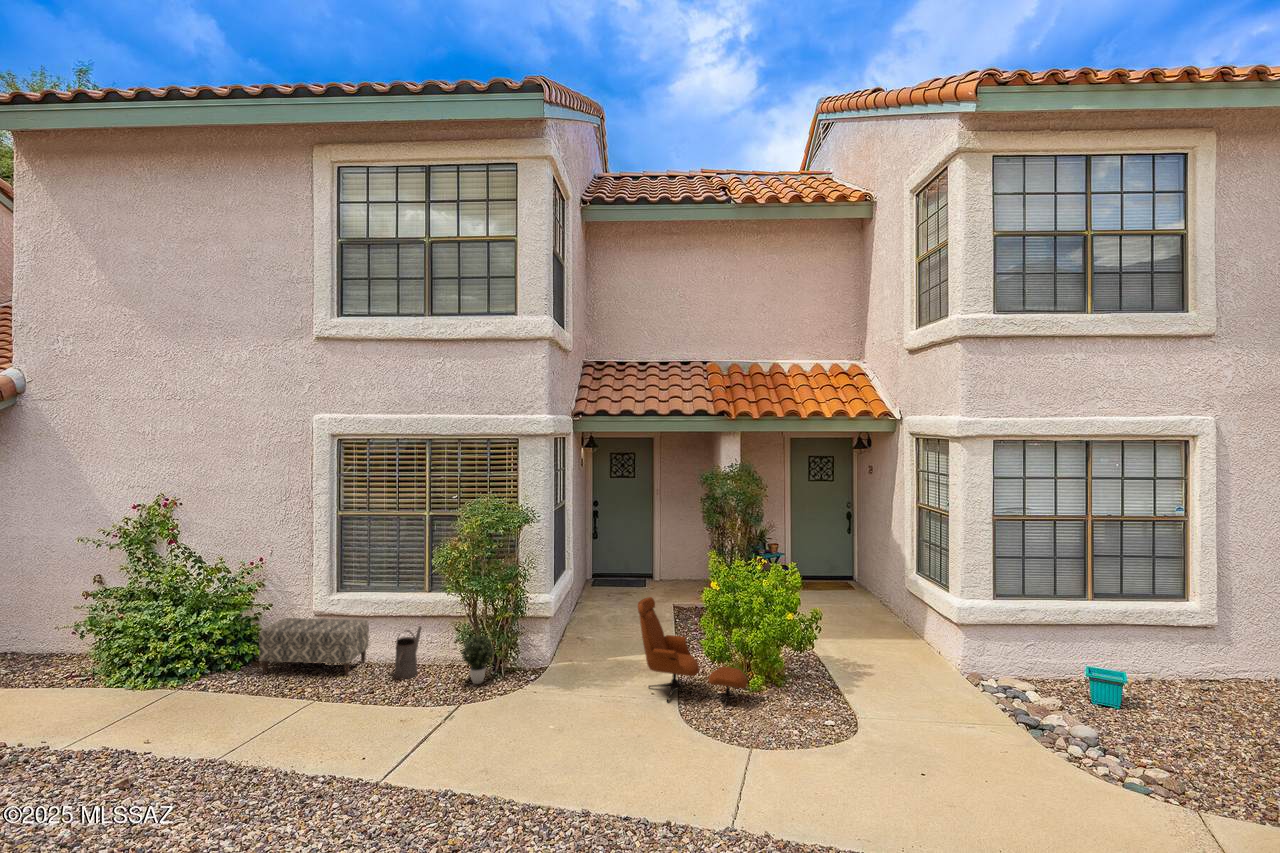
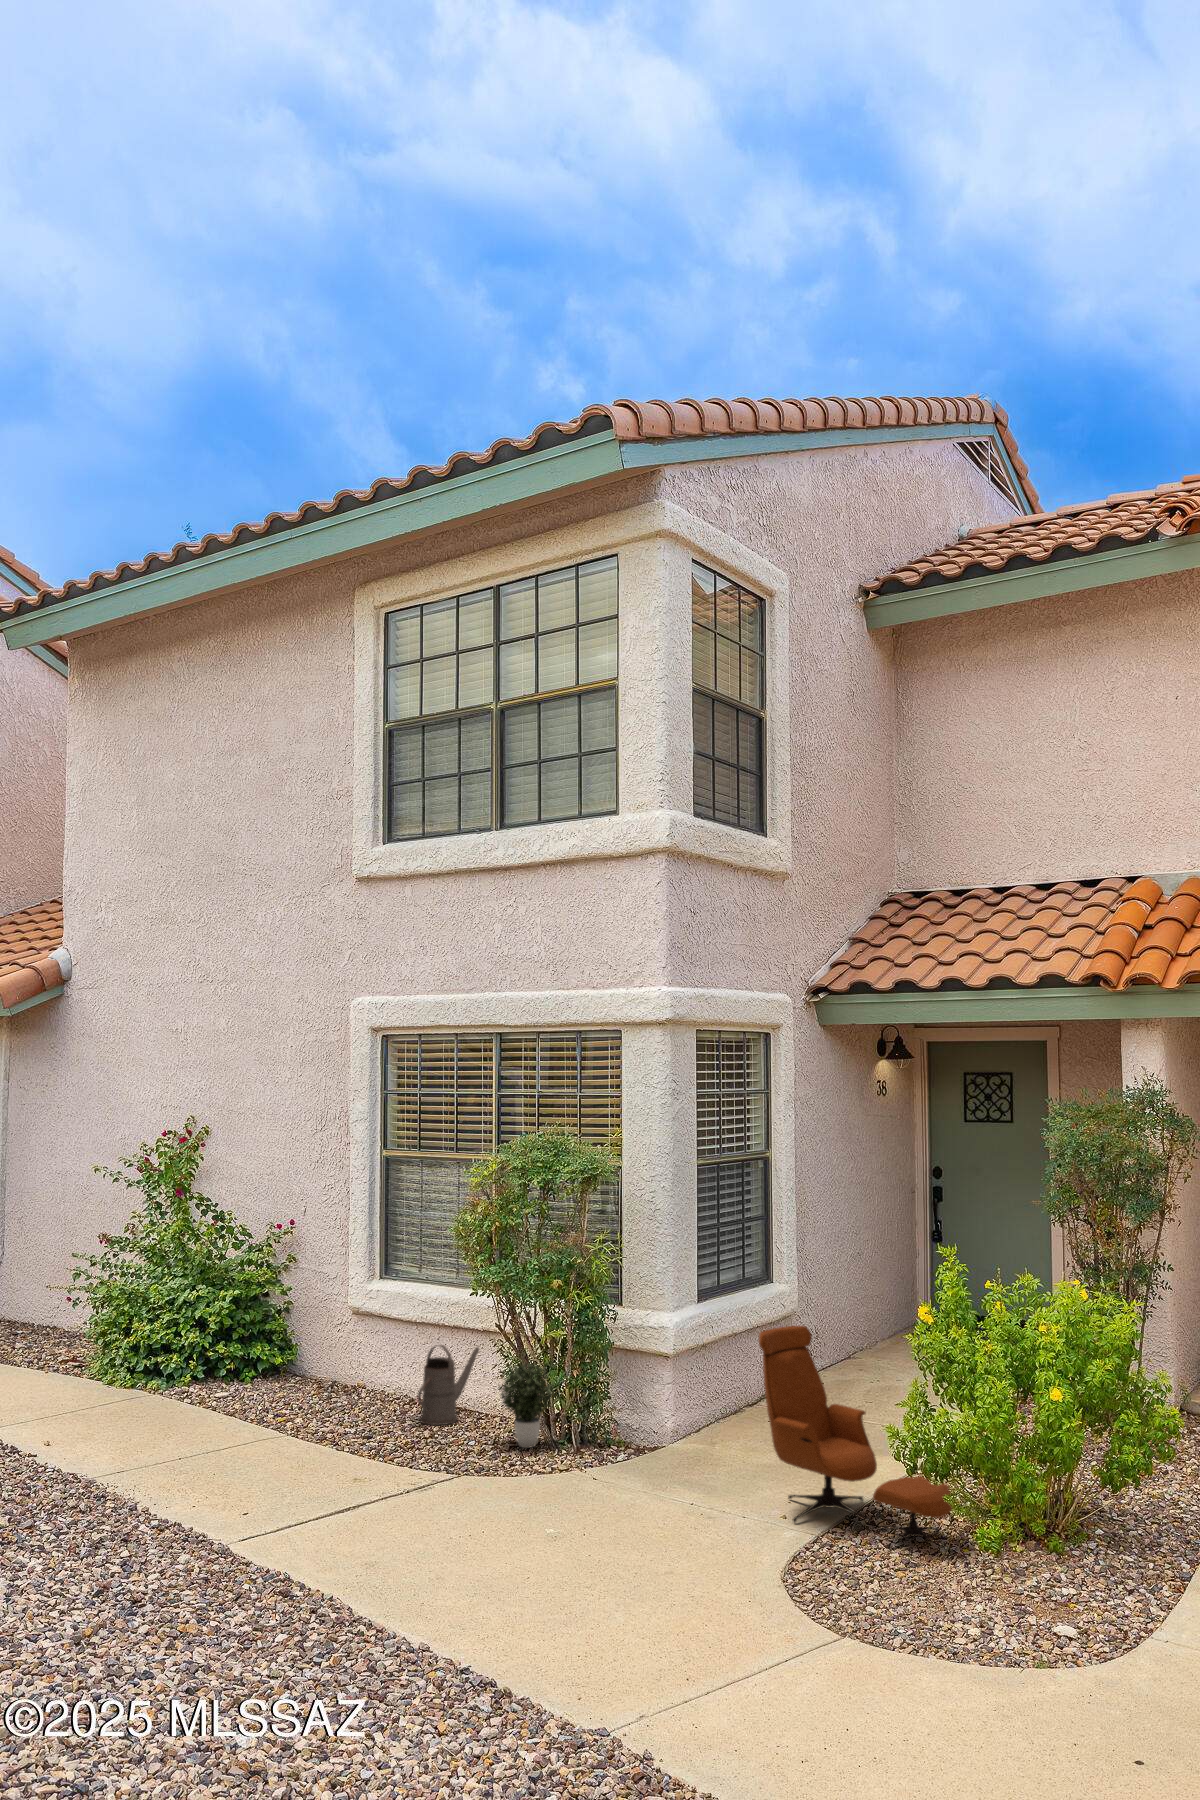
bench: present [259,618,369,676] -> none [260,1313,409,1409]

